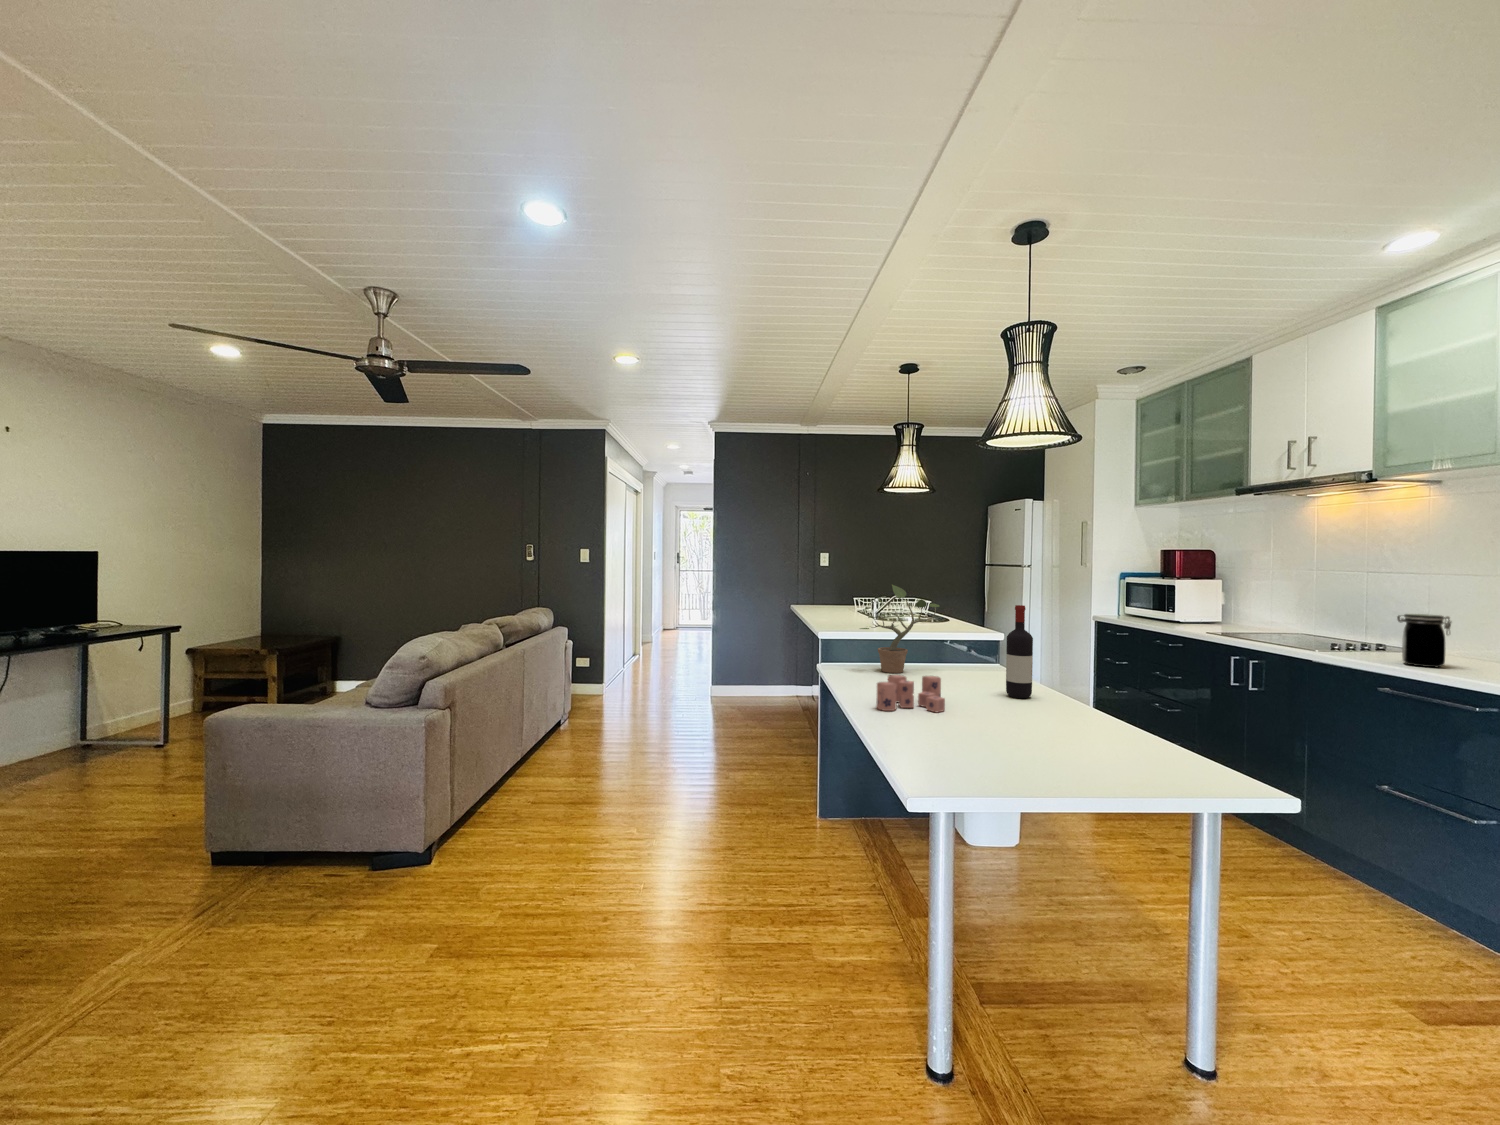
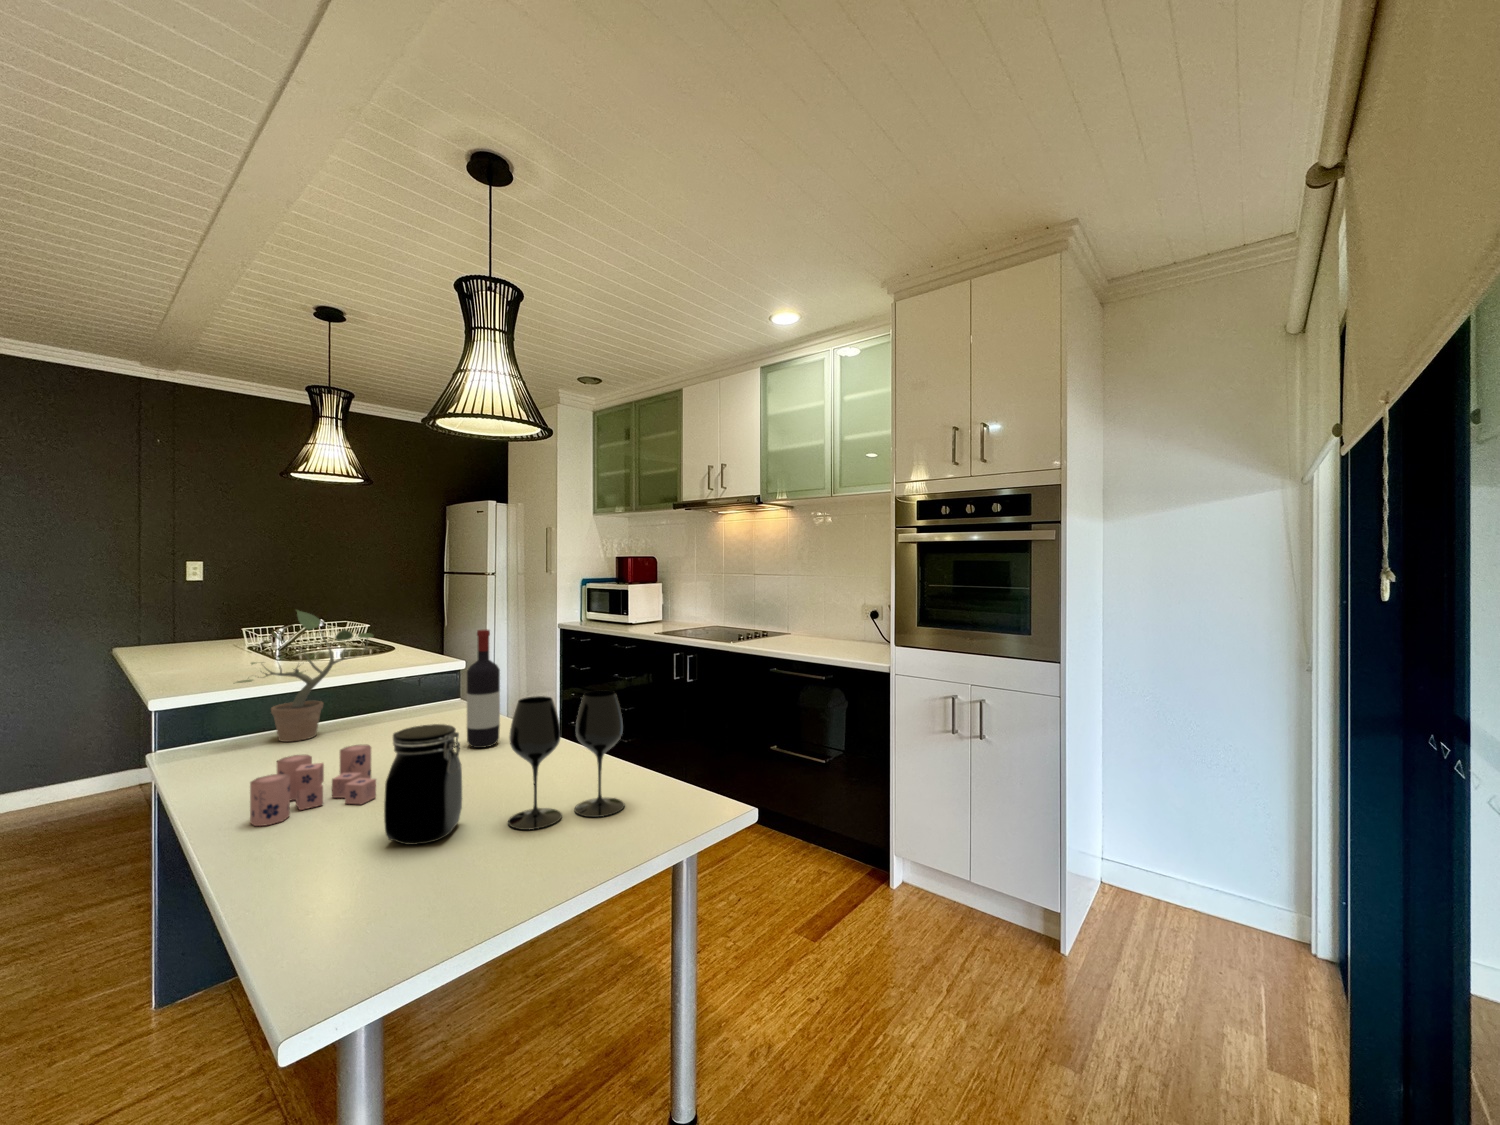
jar: present [1397,614,1451,667] -> present [384,724,462,845]
wine glass: none [1036,653,1137,757] -> present [508,690,625,830]

